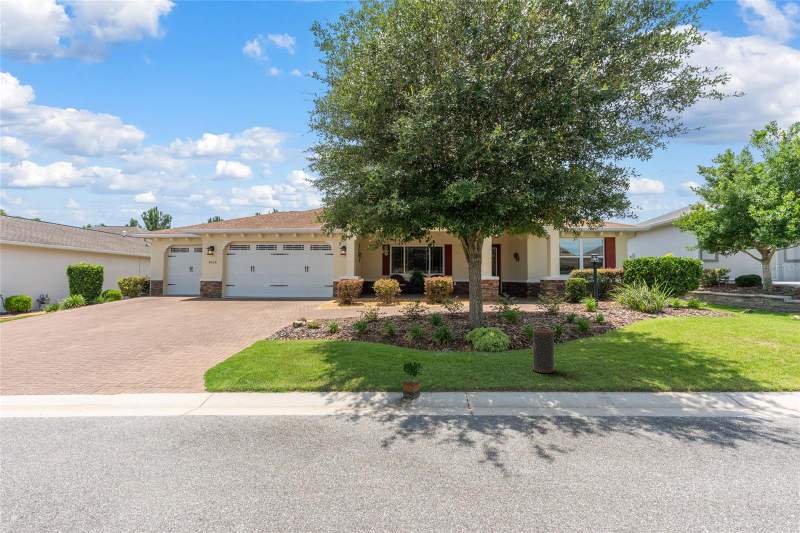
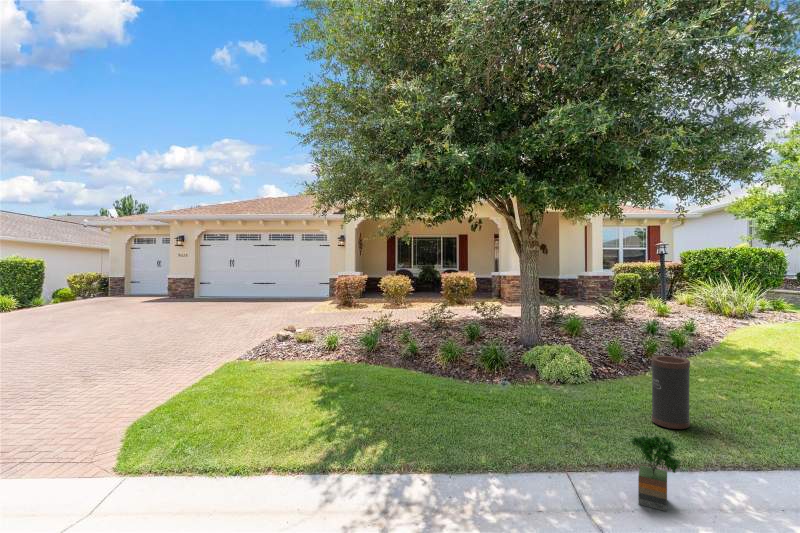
potted tree: present [403,362,423,399] -> present [631,435,681,511]

